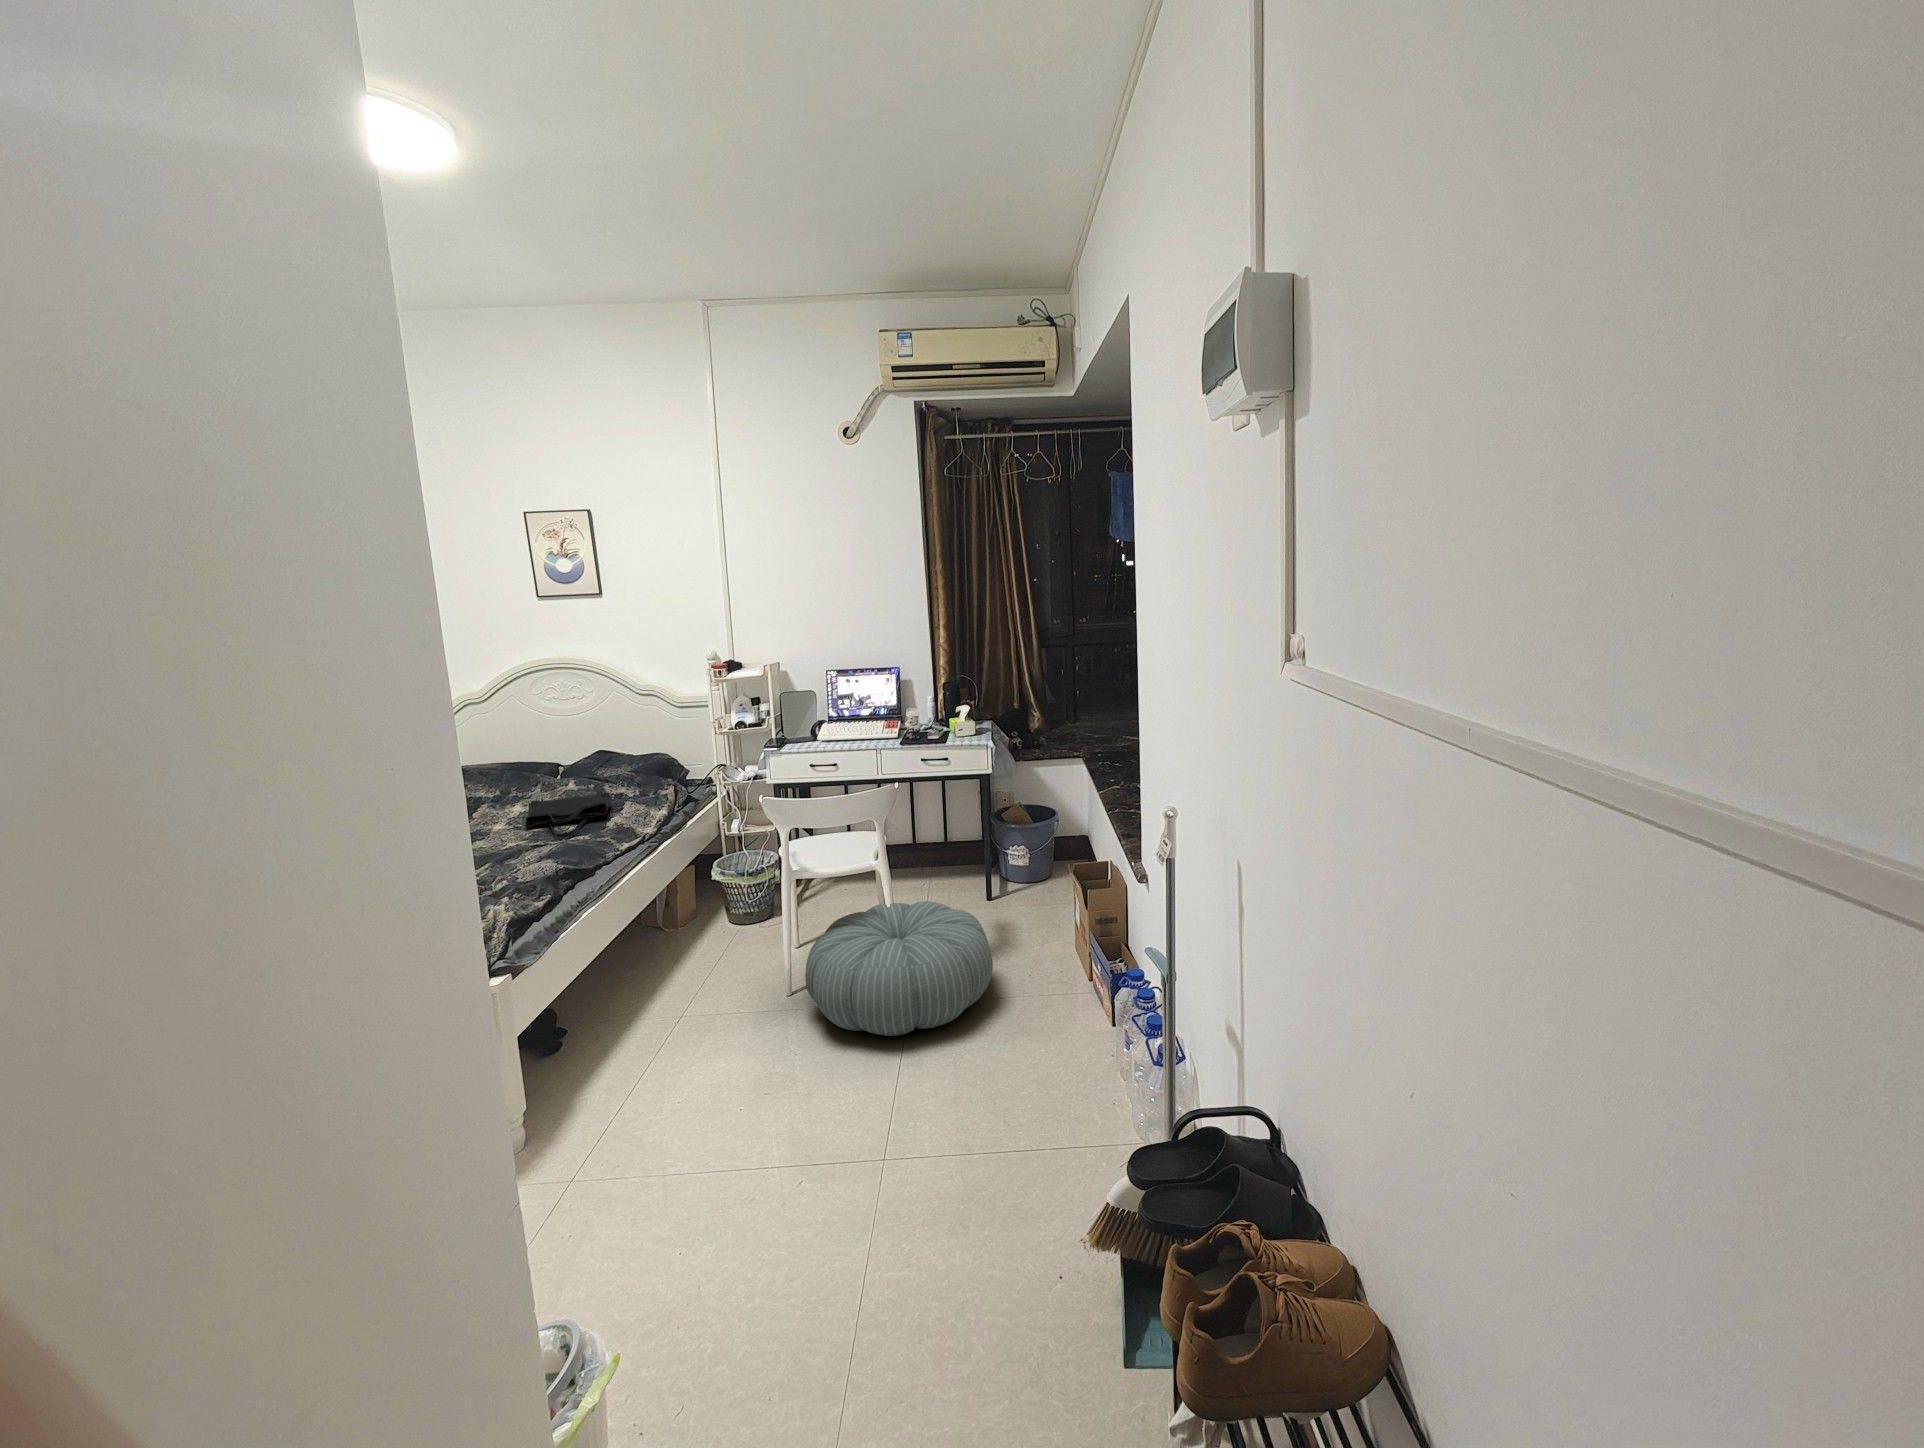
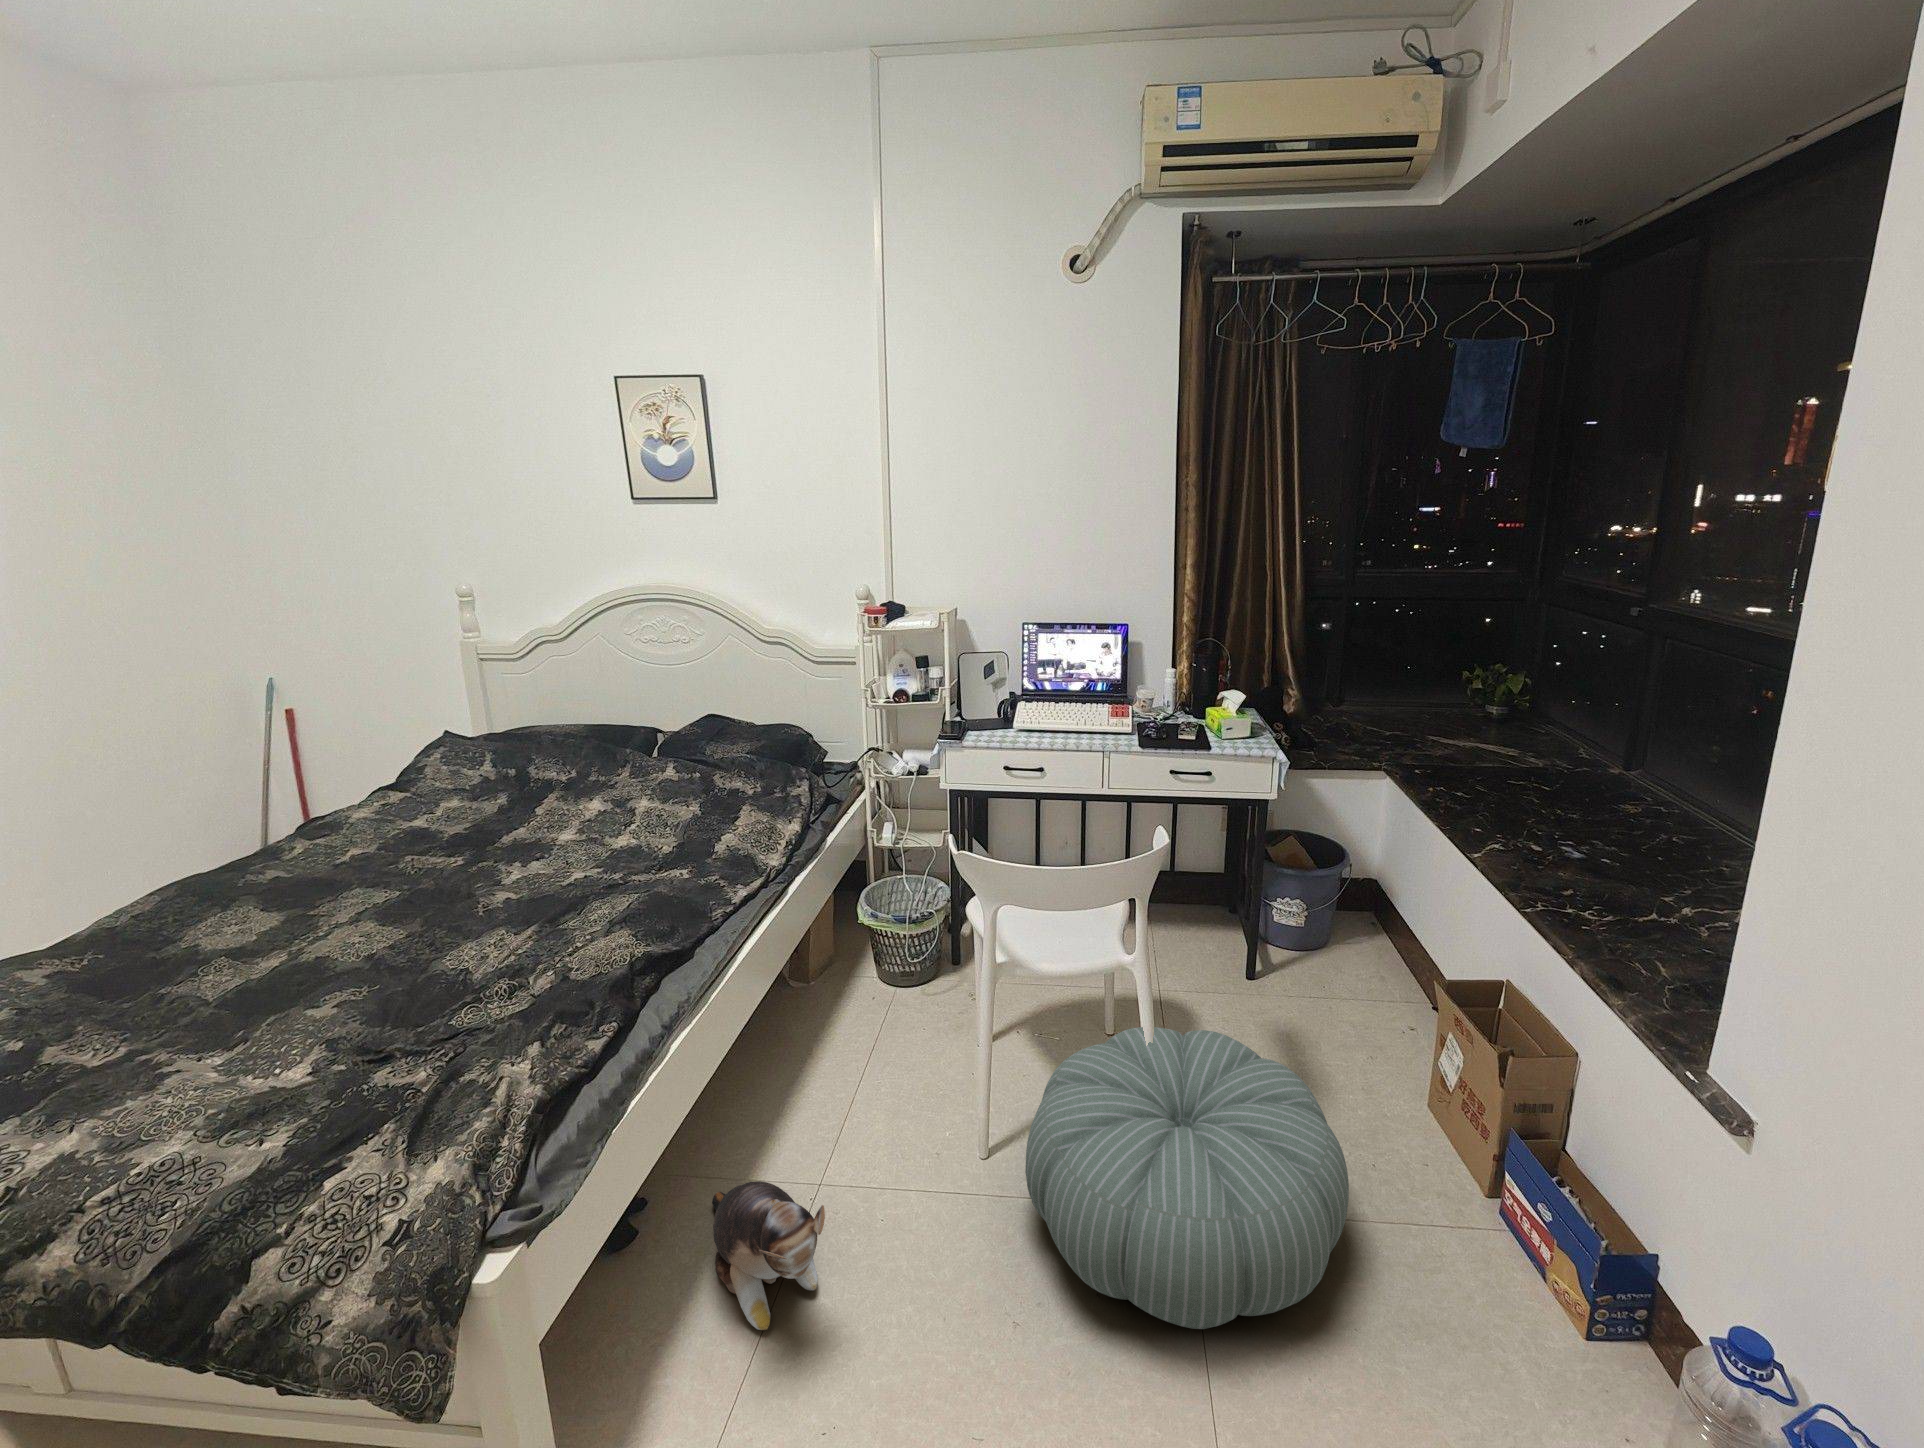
tote bag: present [526,793,611,838] -> none [600,791,723,874]
plush toy: none [610,983,678,1067] -> present [712,1181,825,1330]

